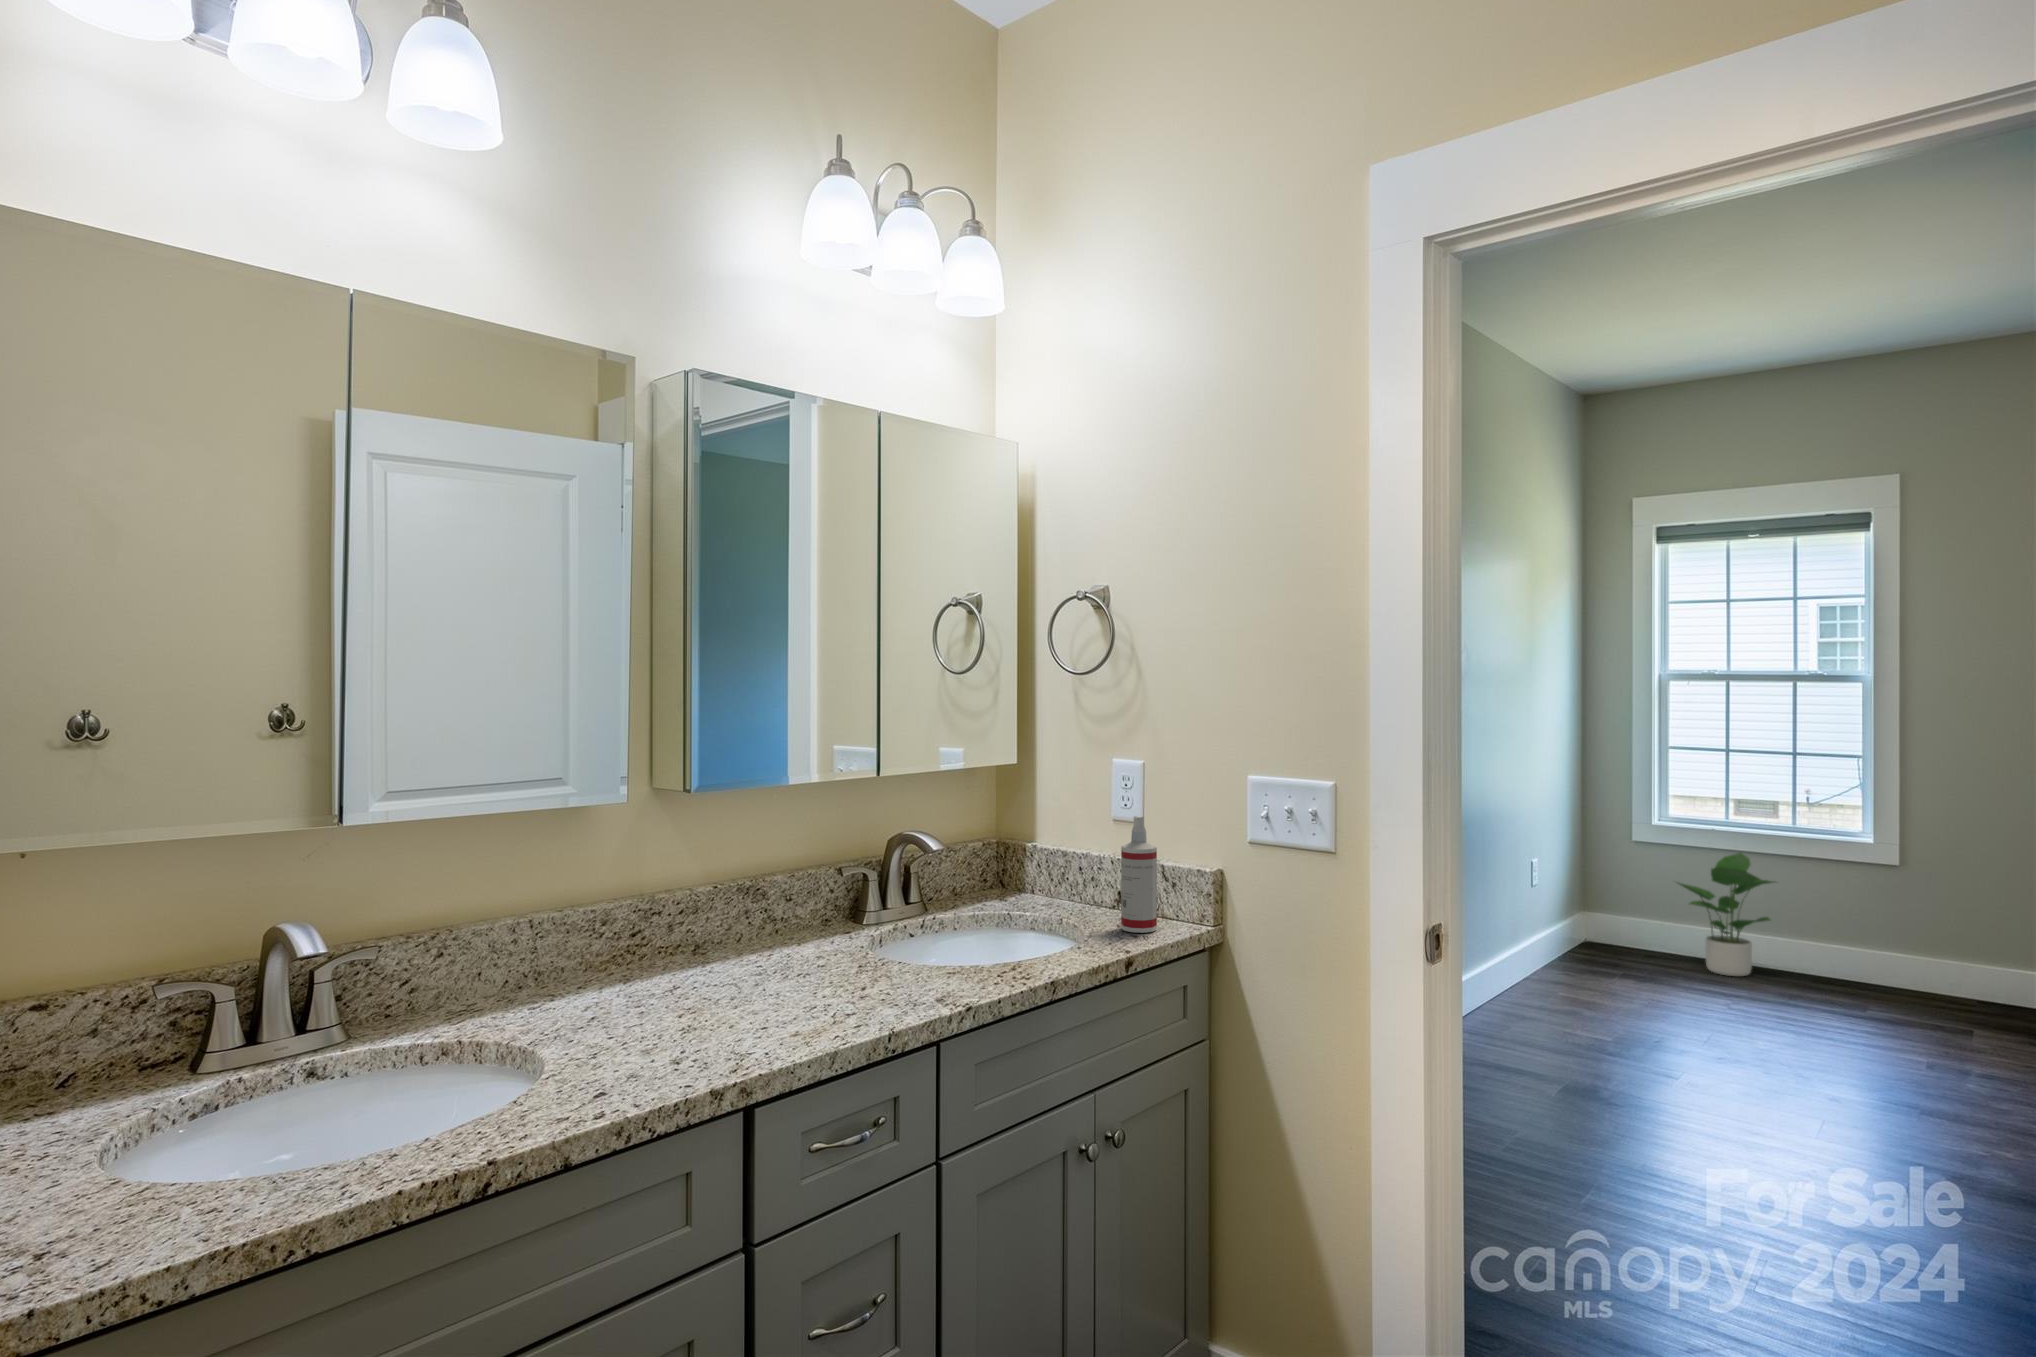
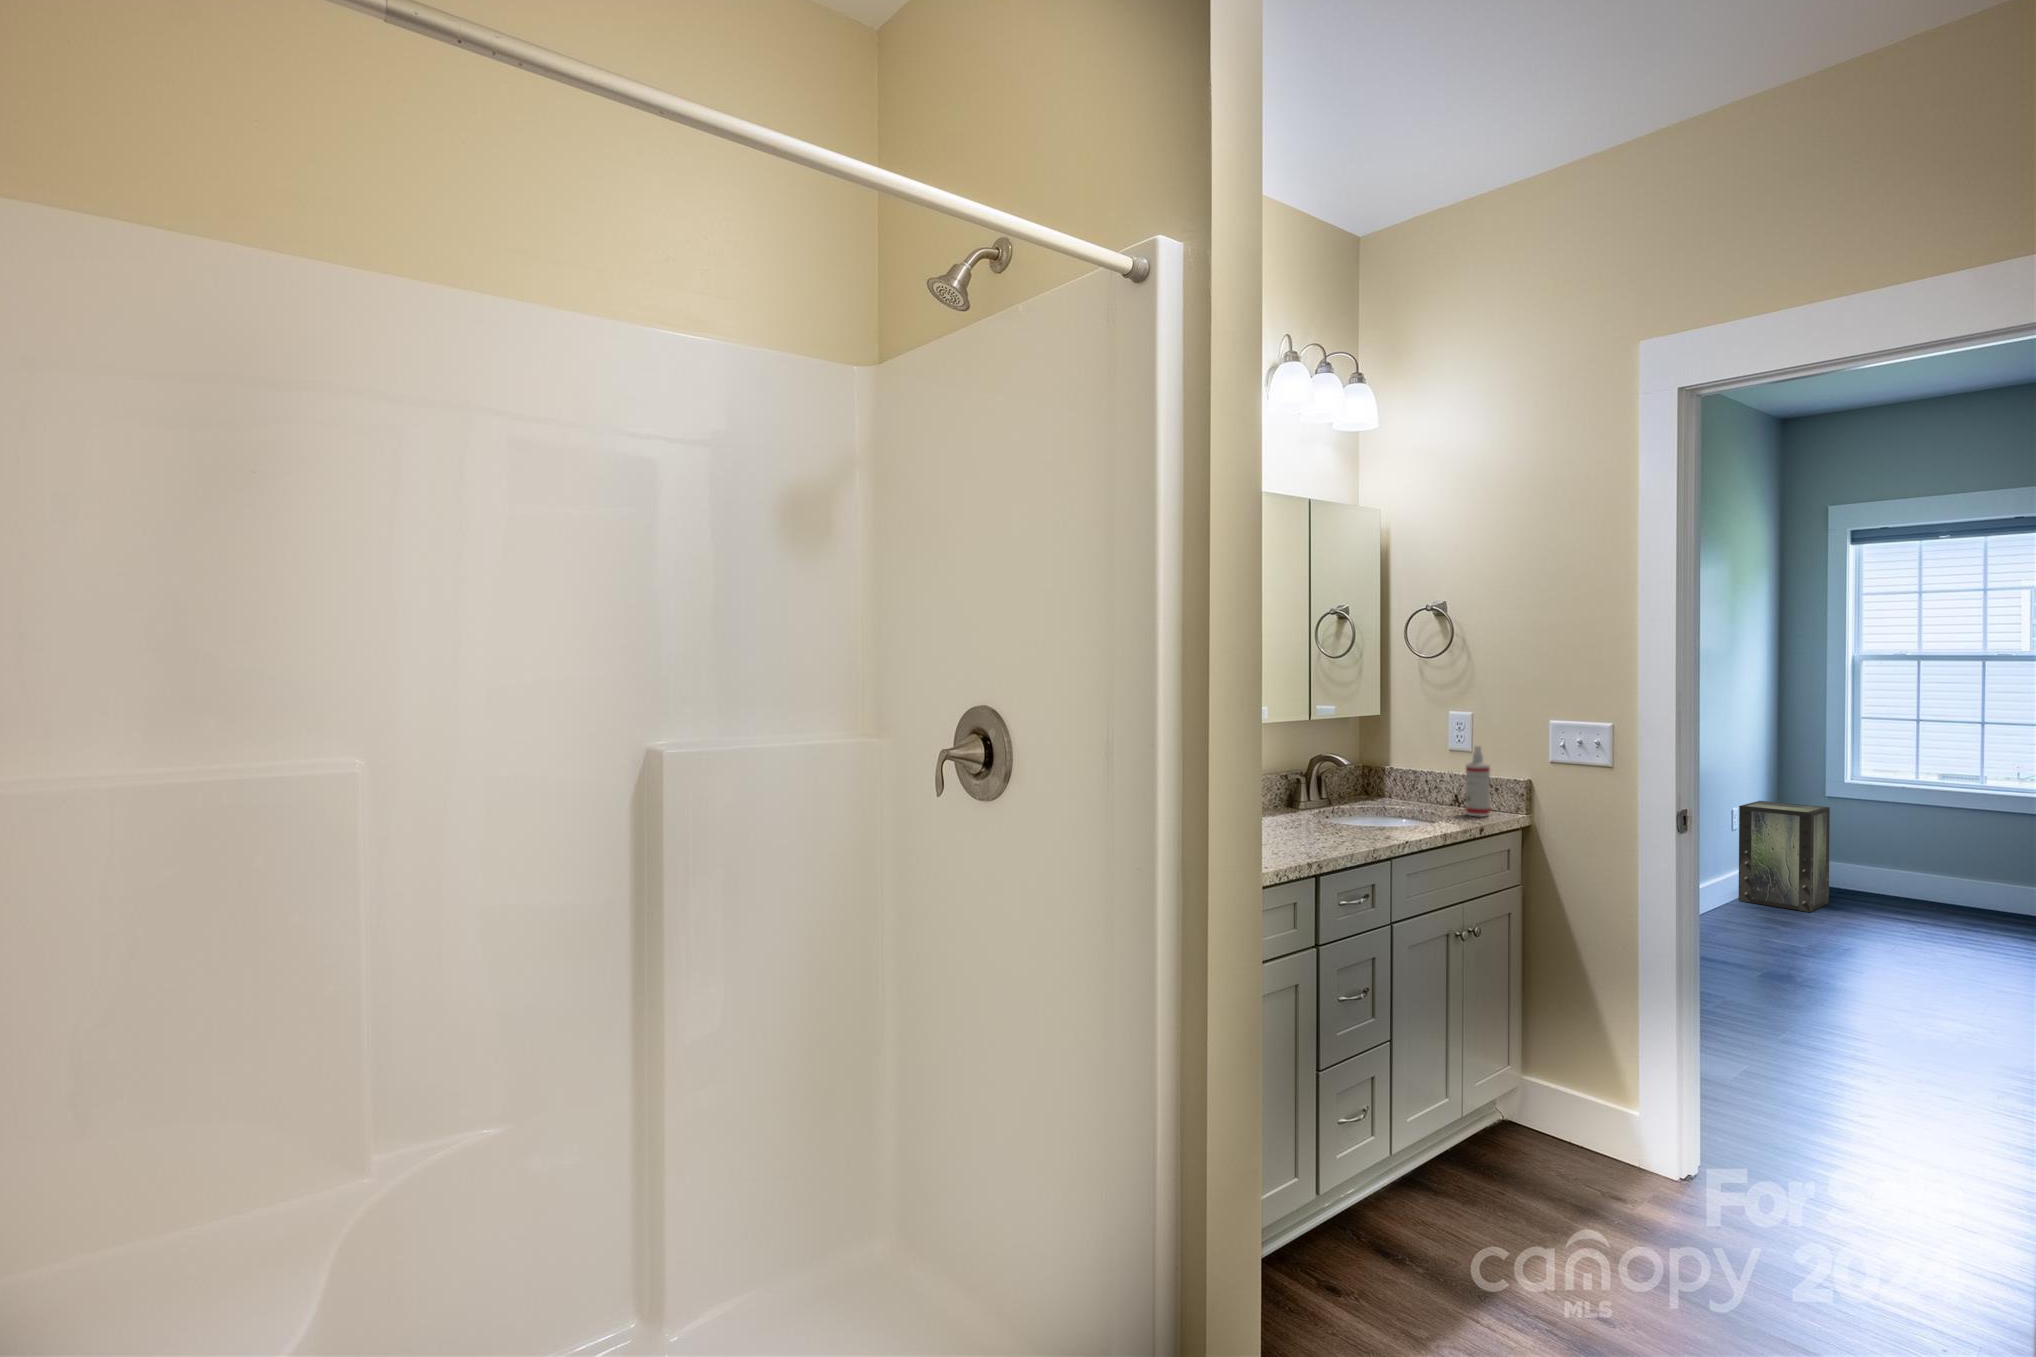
storage box: none [1538,851,1637,991] -> present [1739,801,1830,912]
potted plant: present [1678,853,1773,976] -> none [1863,805,1965,906]

